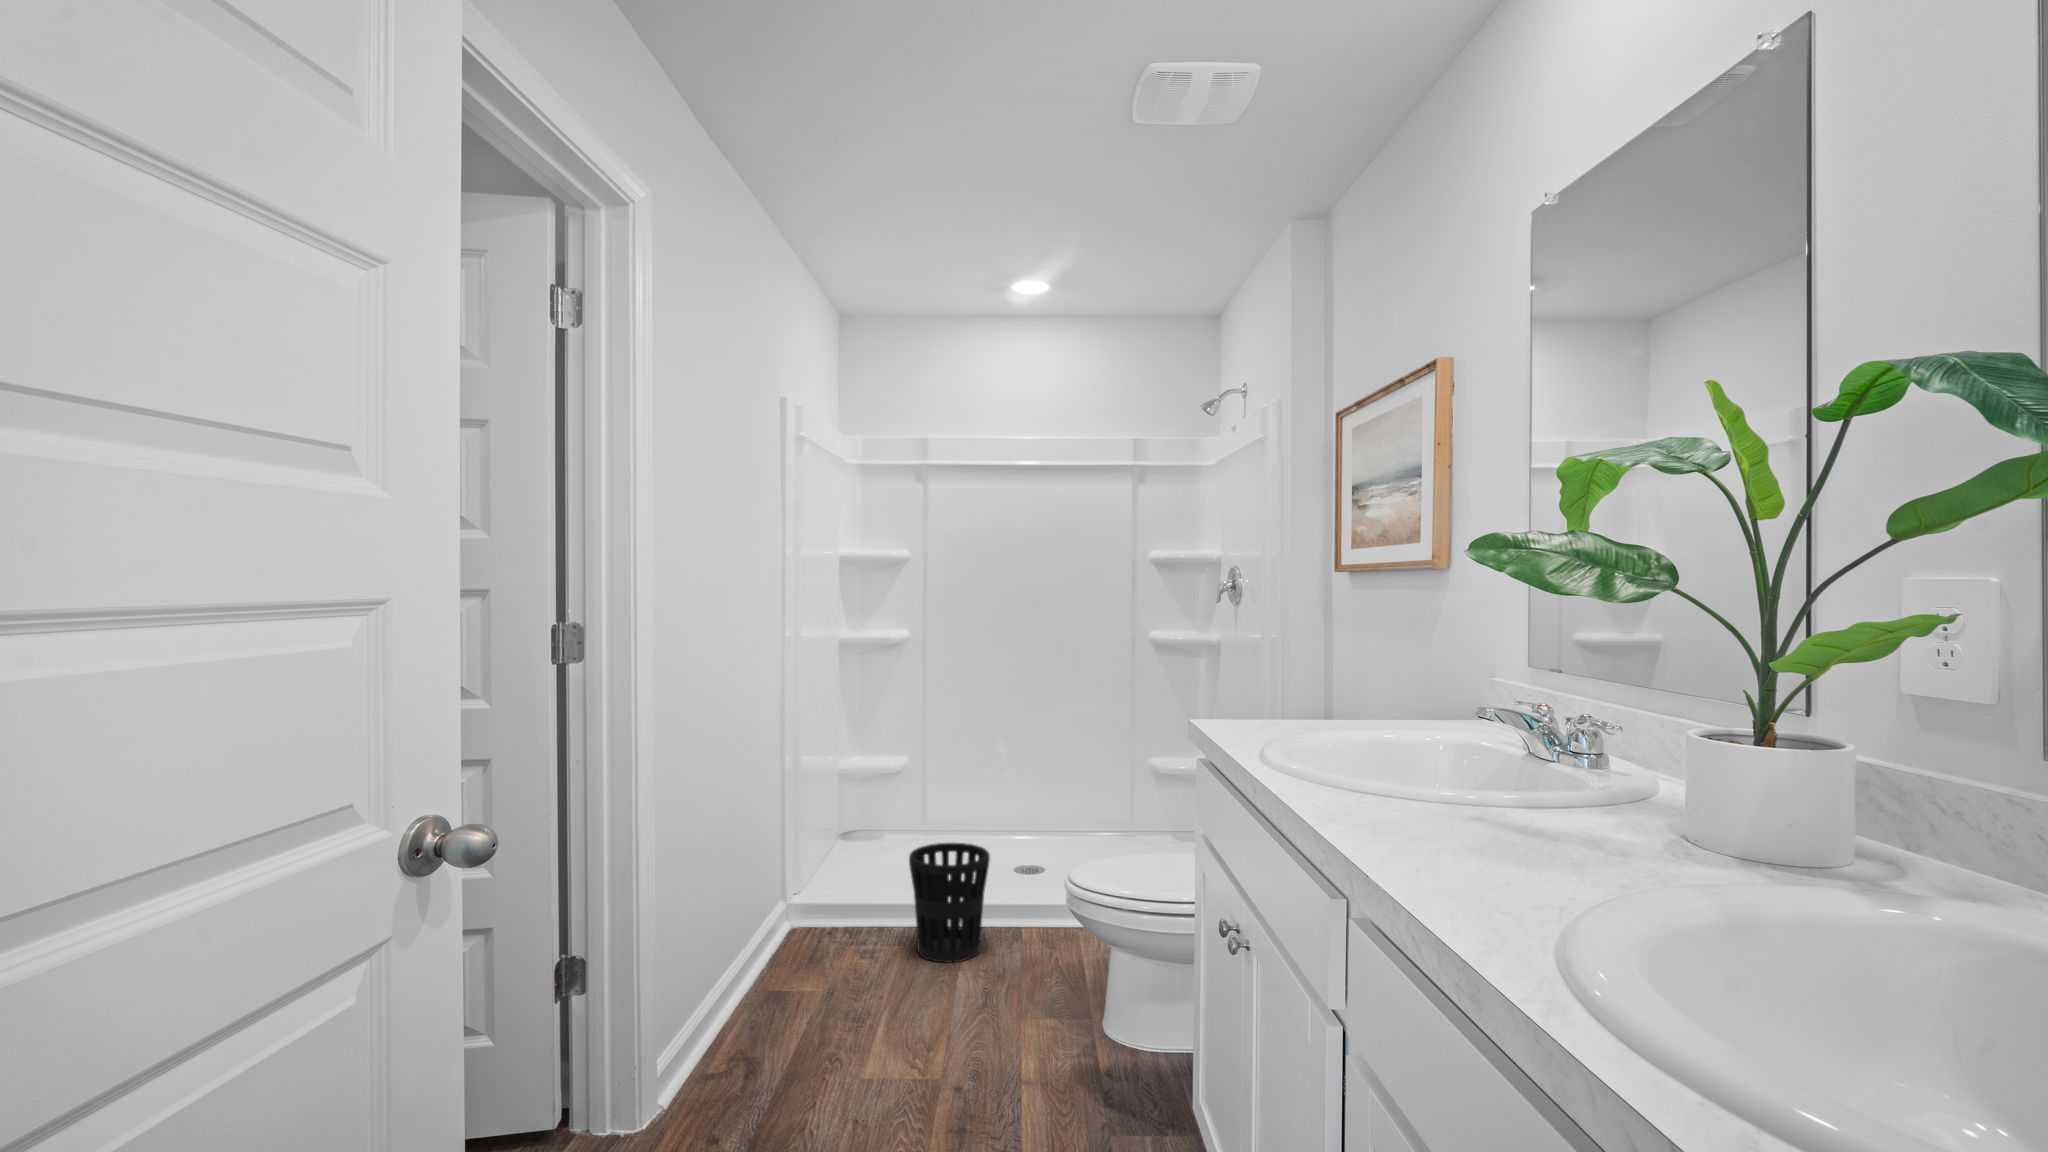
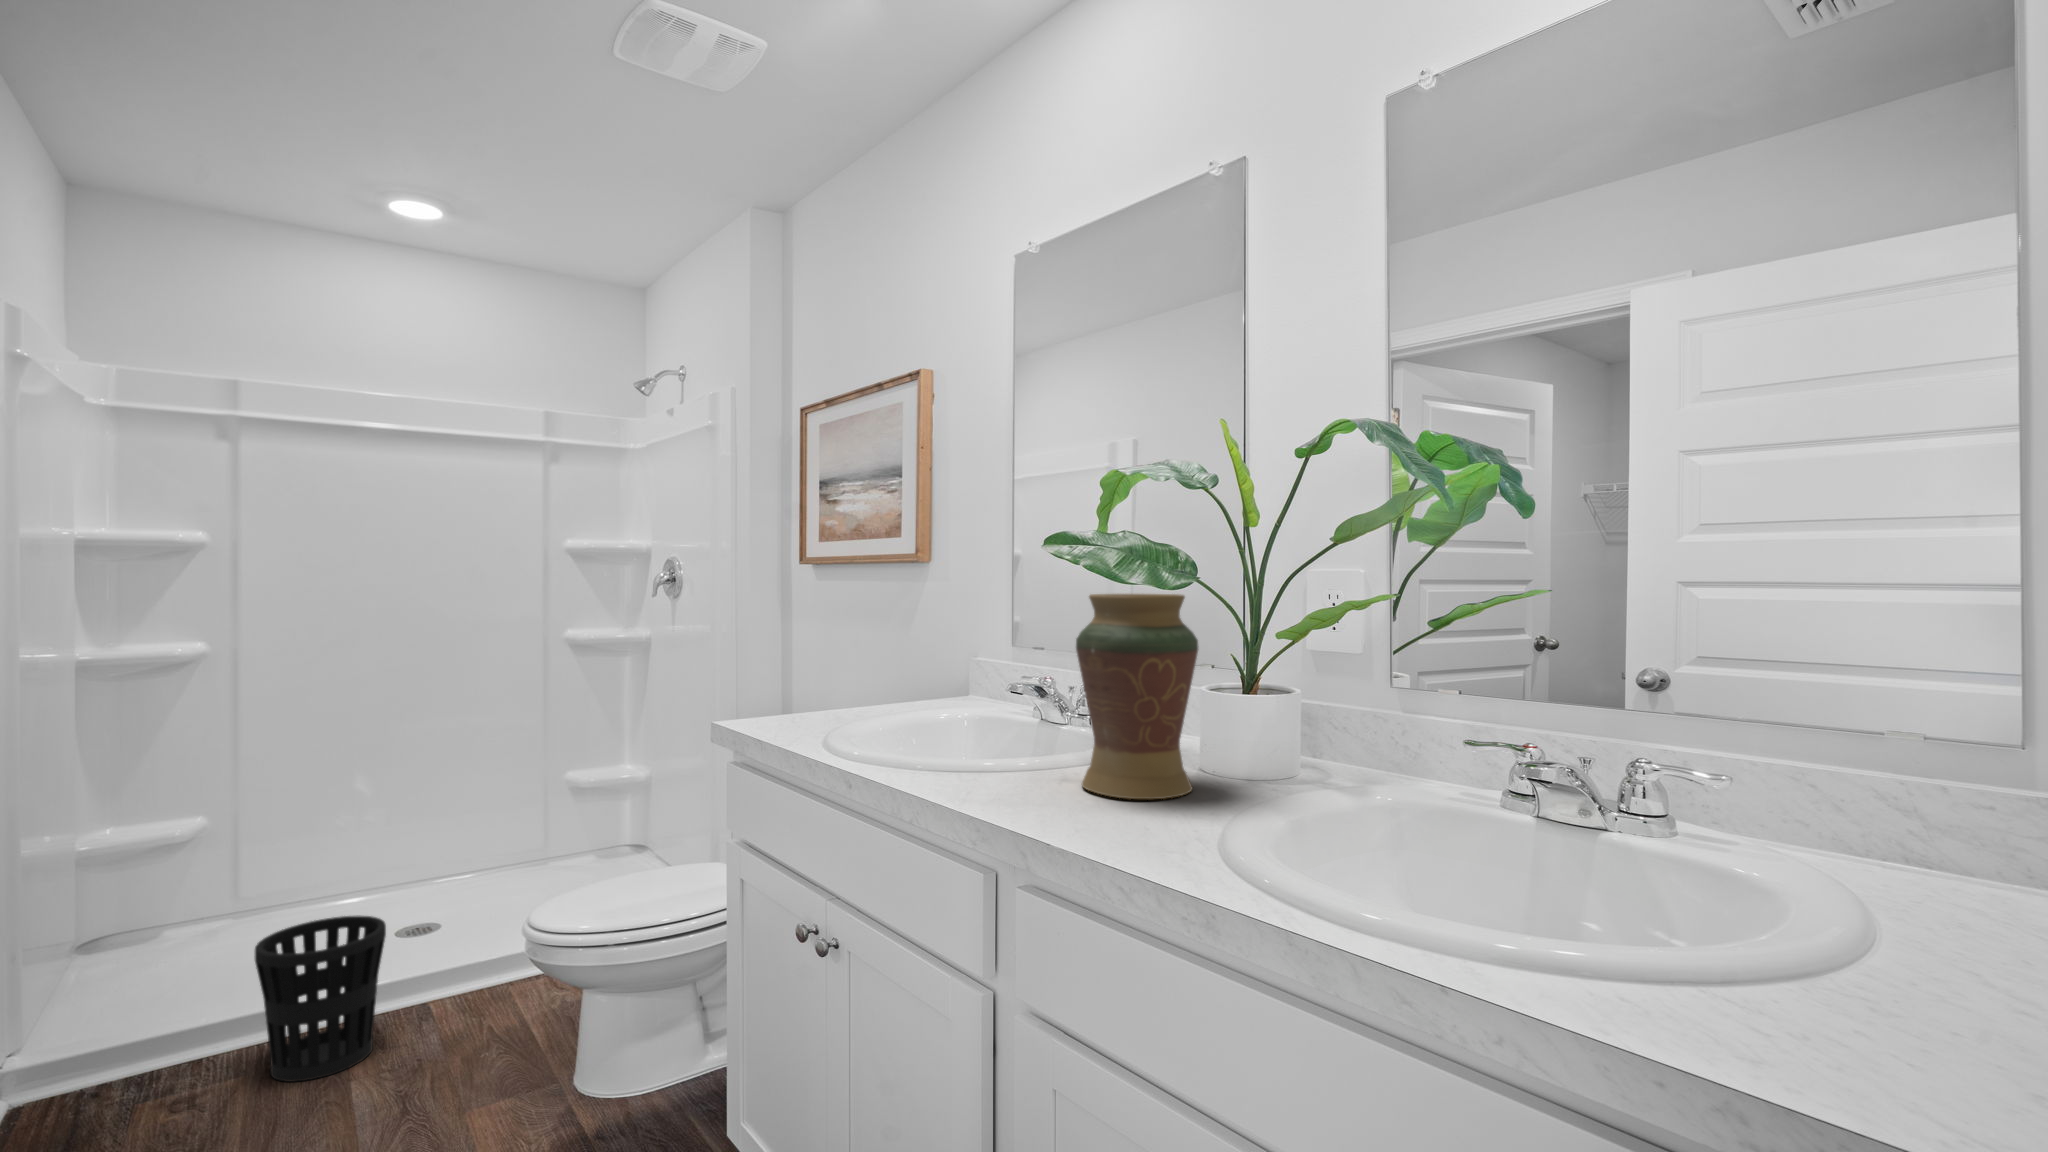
decorative vase: none [1482,606,1653,864] -> present [1076,594,1198,799]

